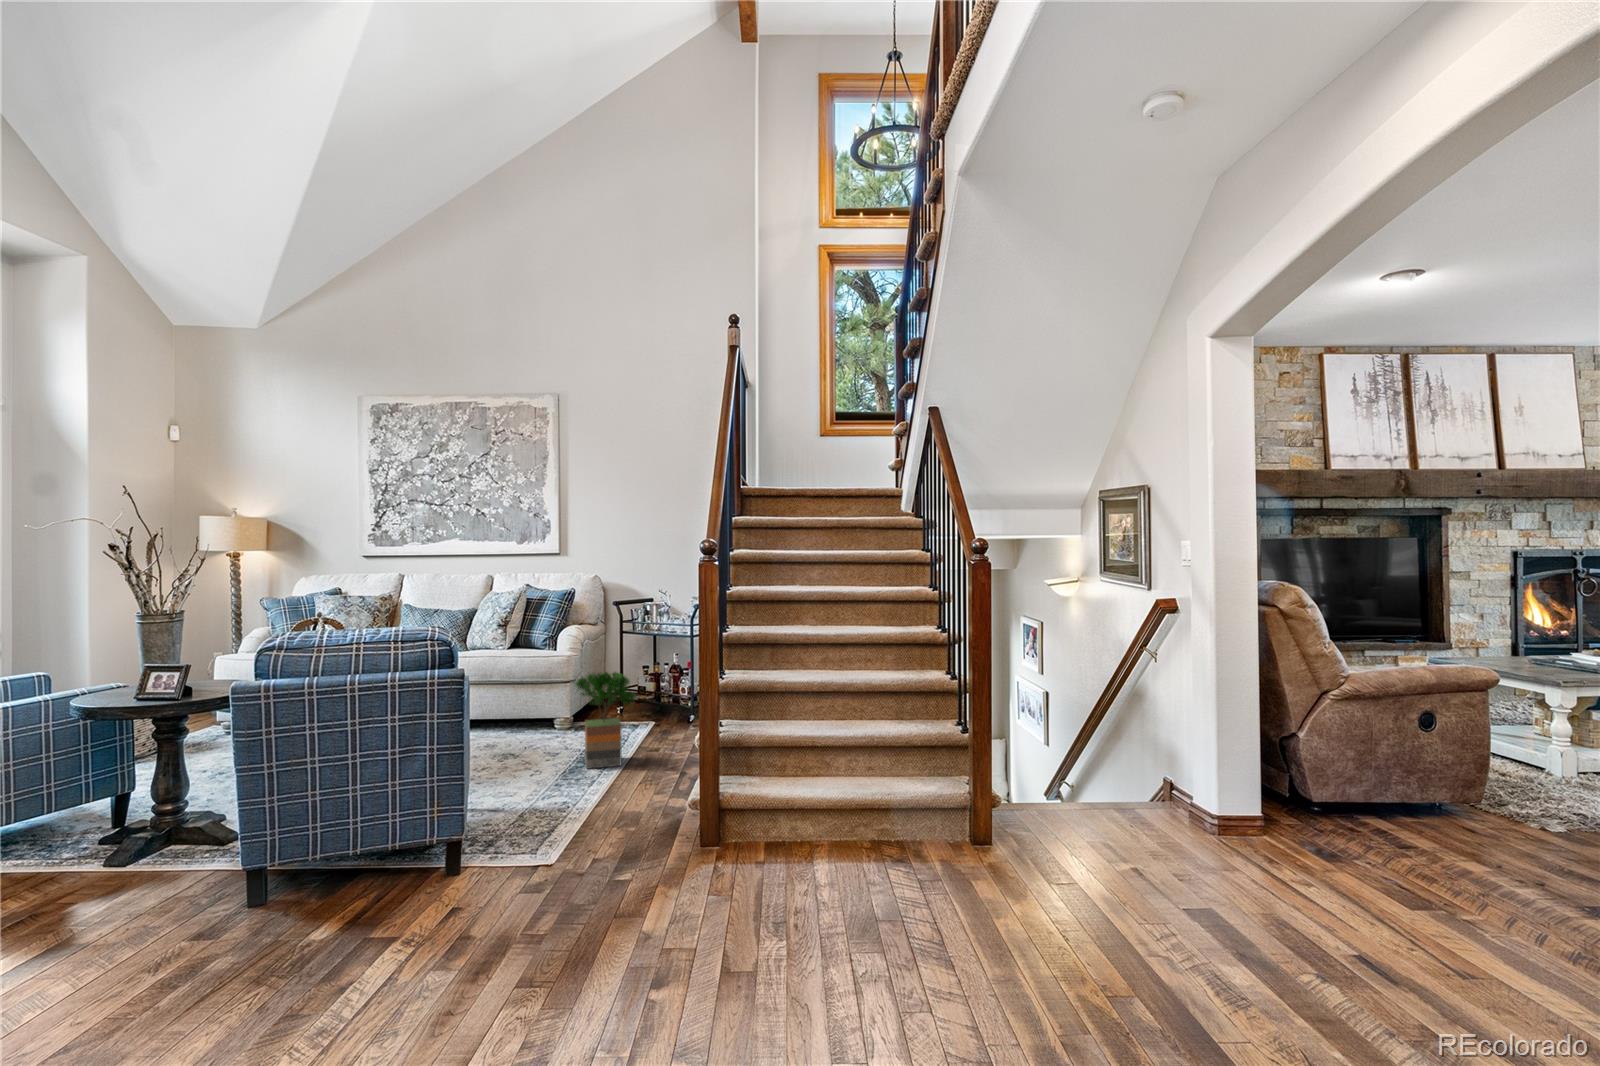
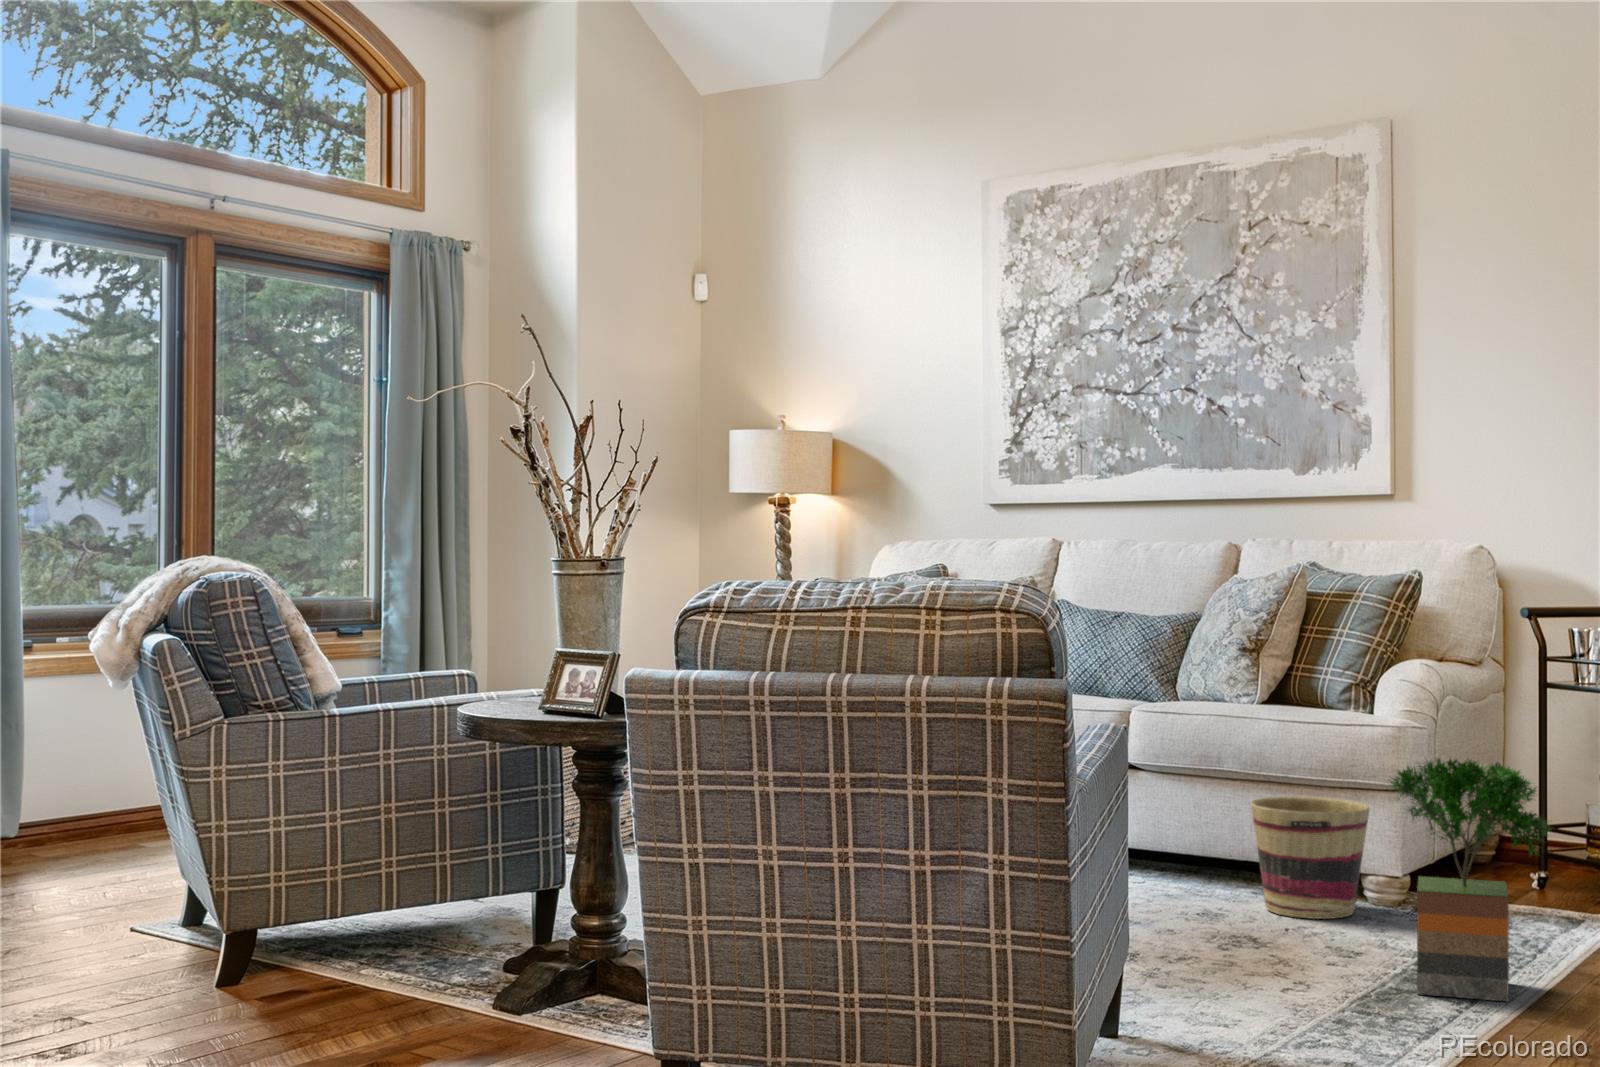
basket: none [508,688,559,741] -> present [1251,796,1370,919]

